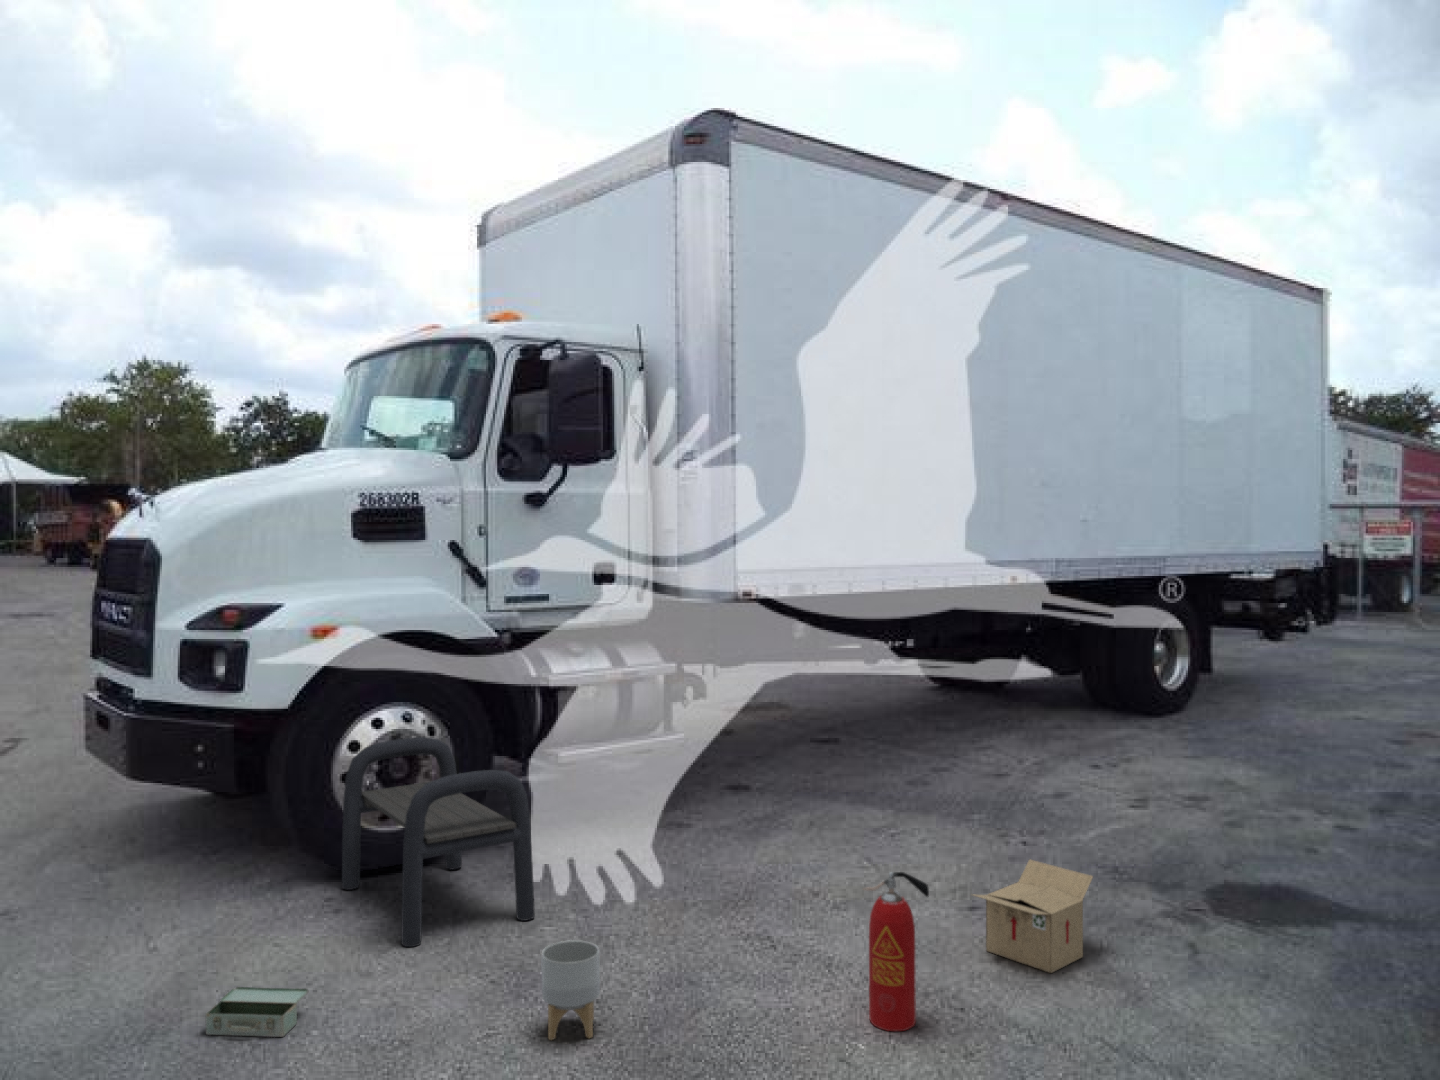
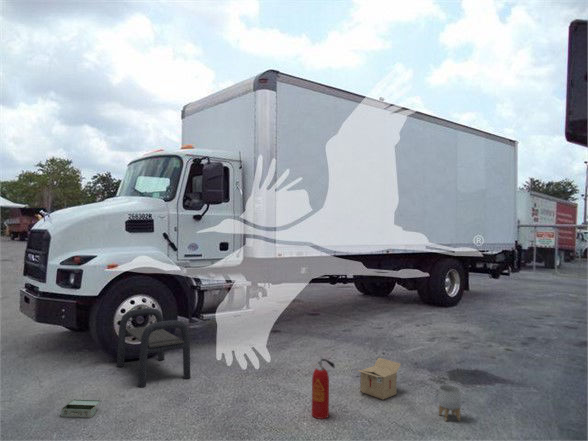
planter: present [541,940,600,1040] -> present [439,385,461,421]

